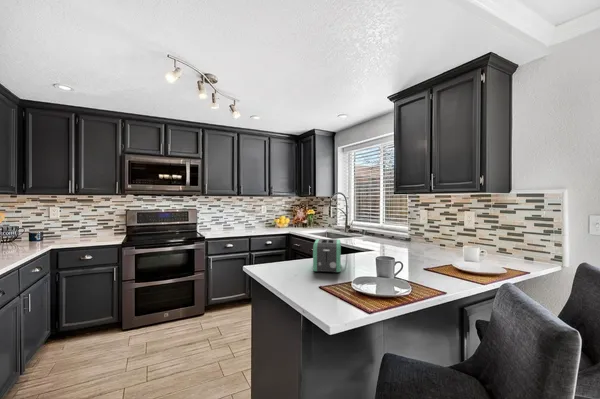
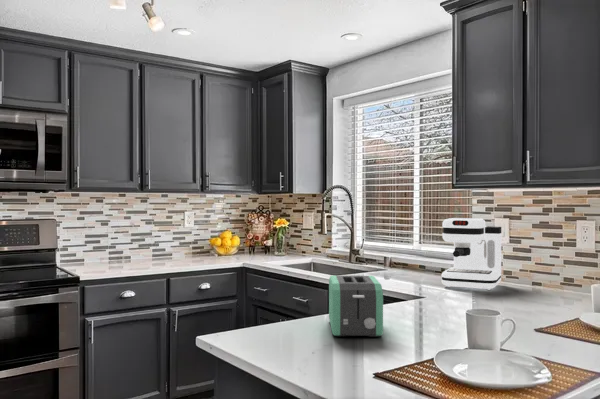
coffee maker: none [388,209,422,249] -> present [441,218,501,290]

